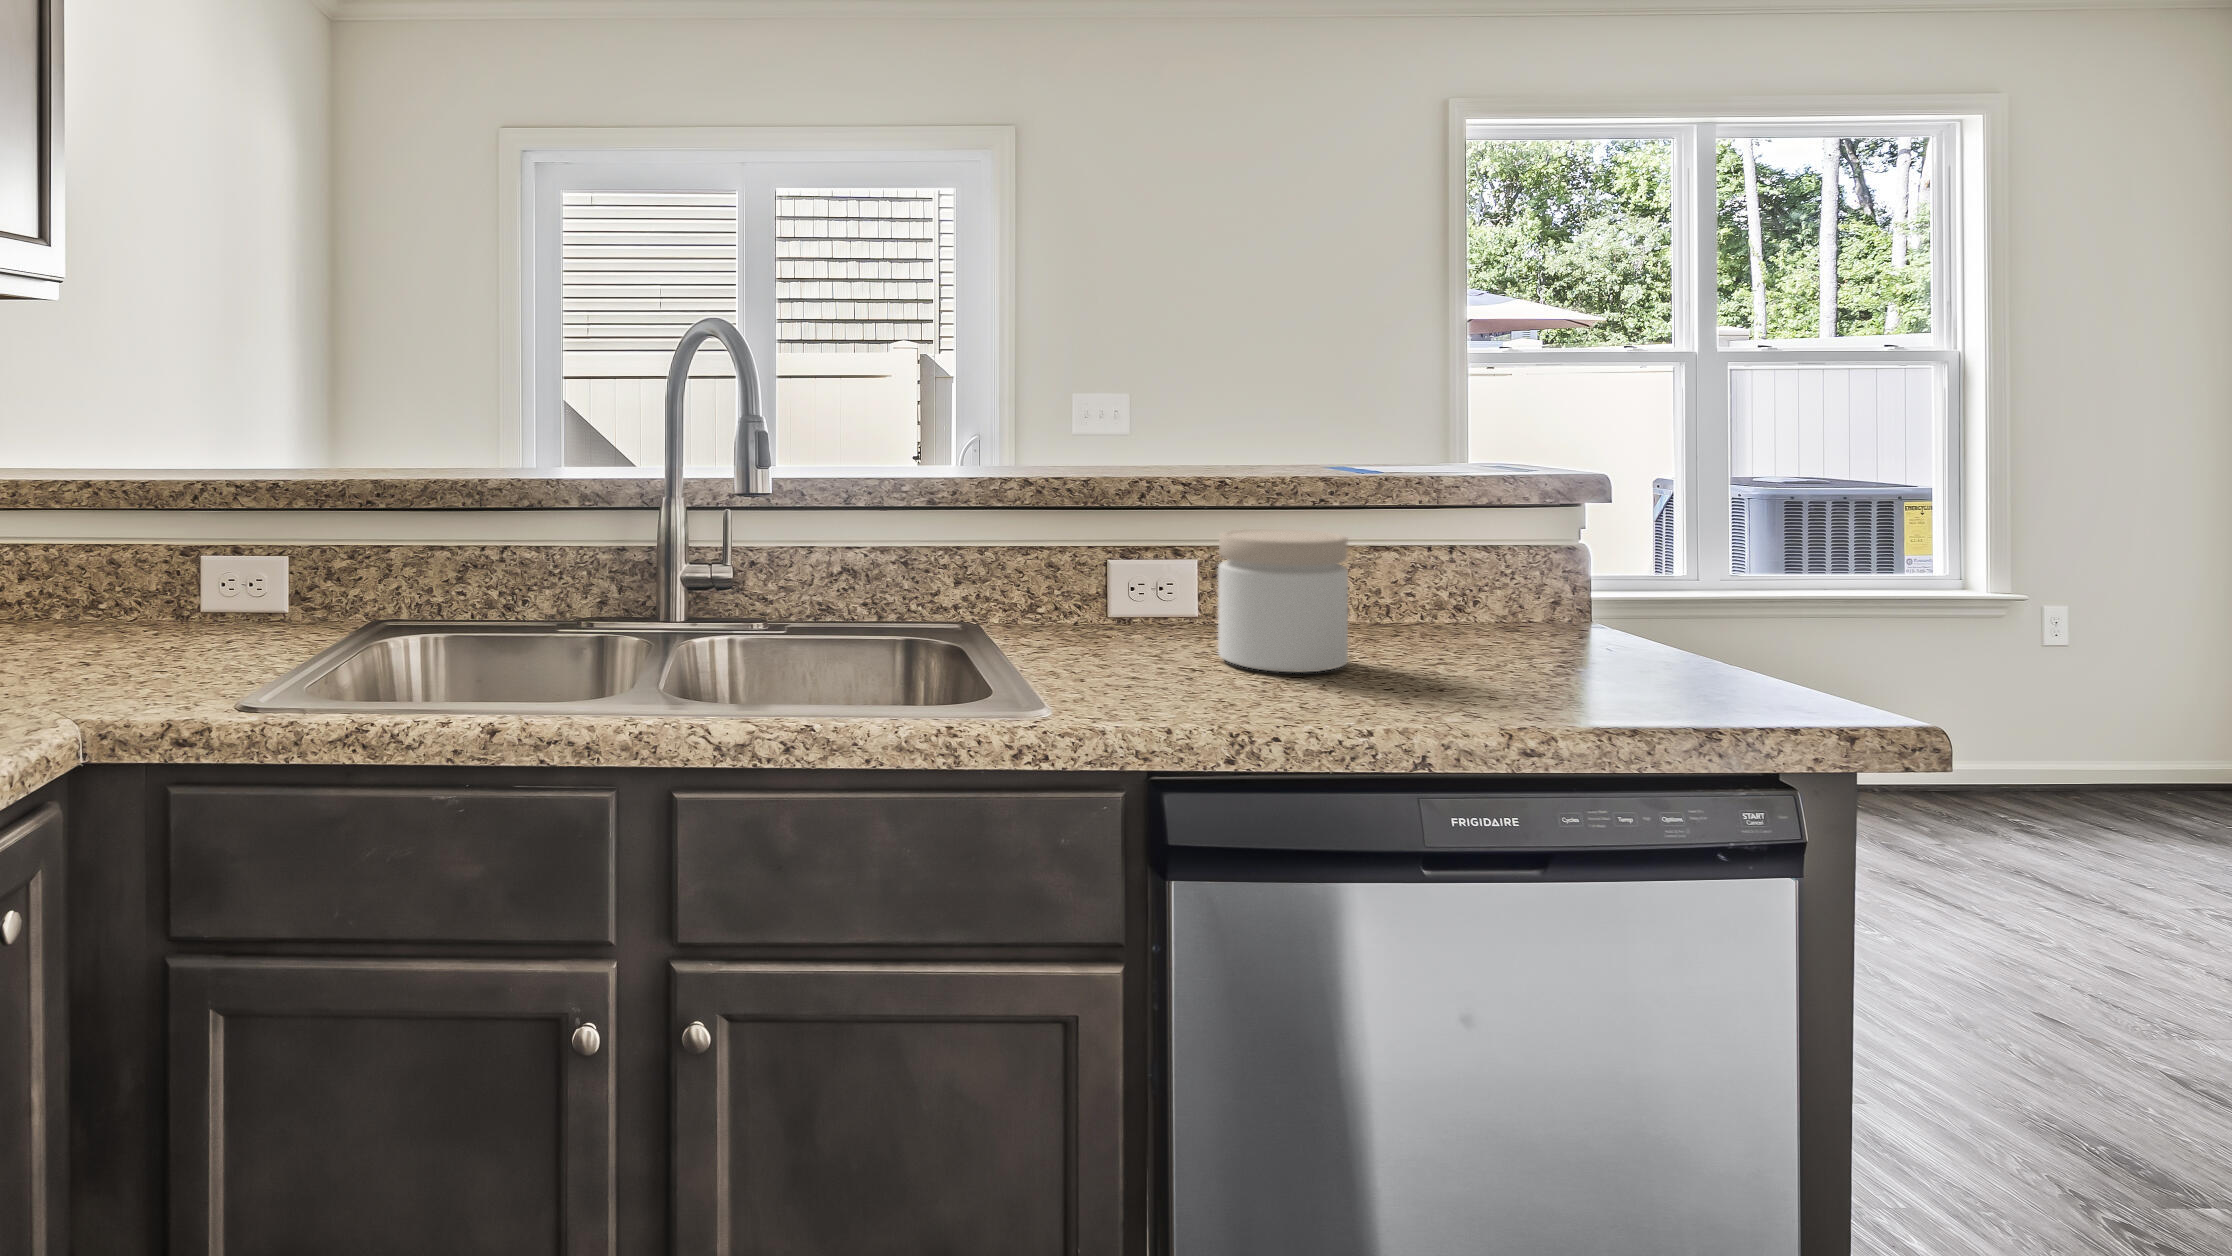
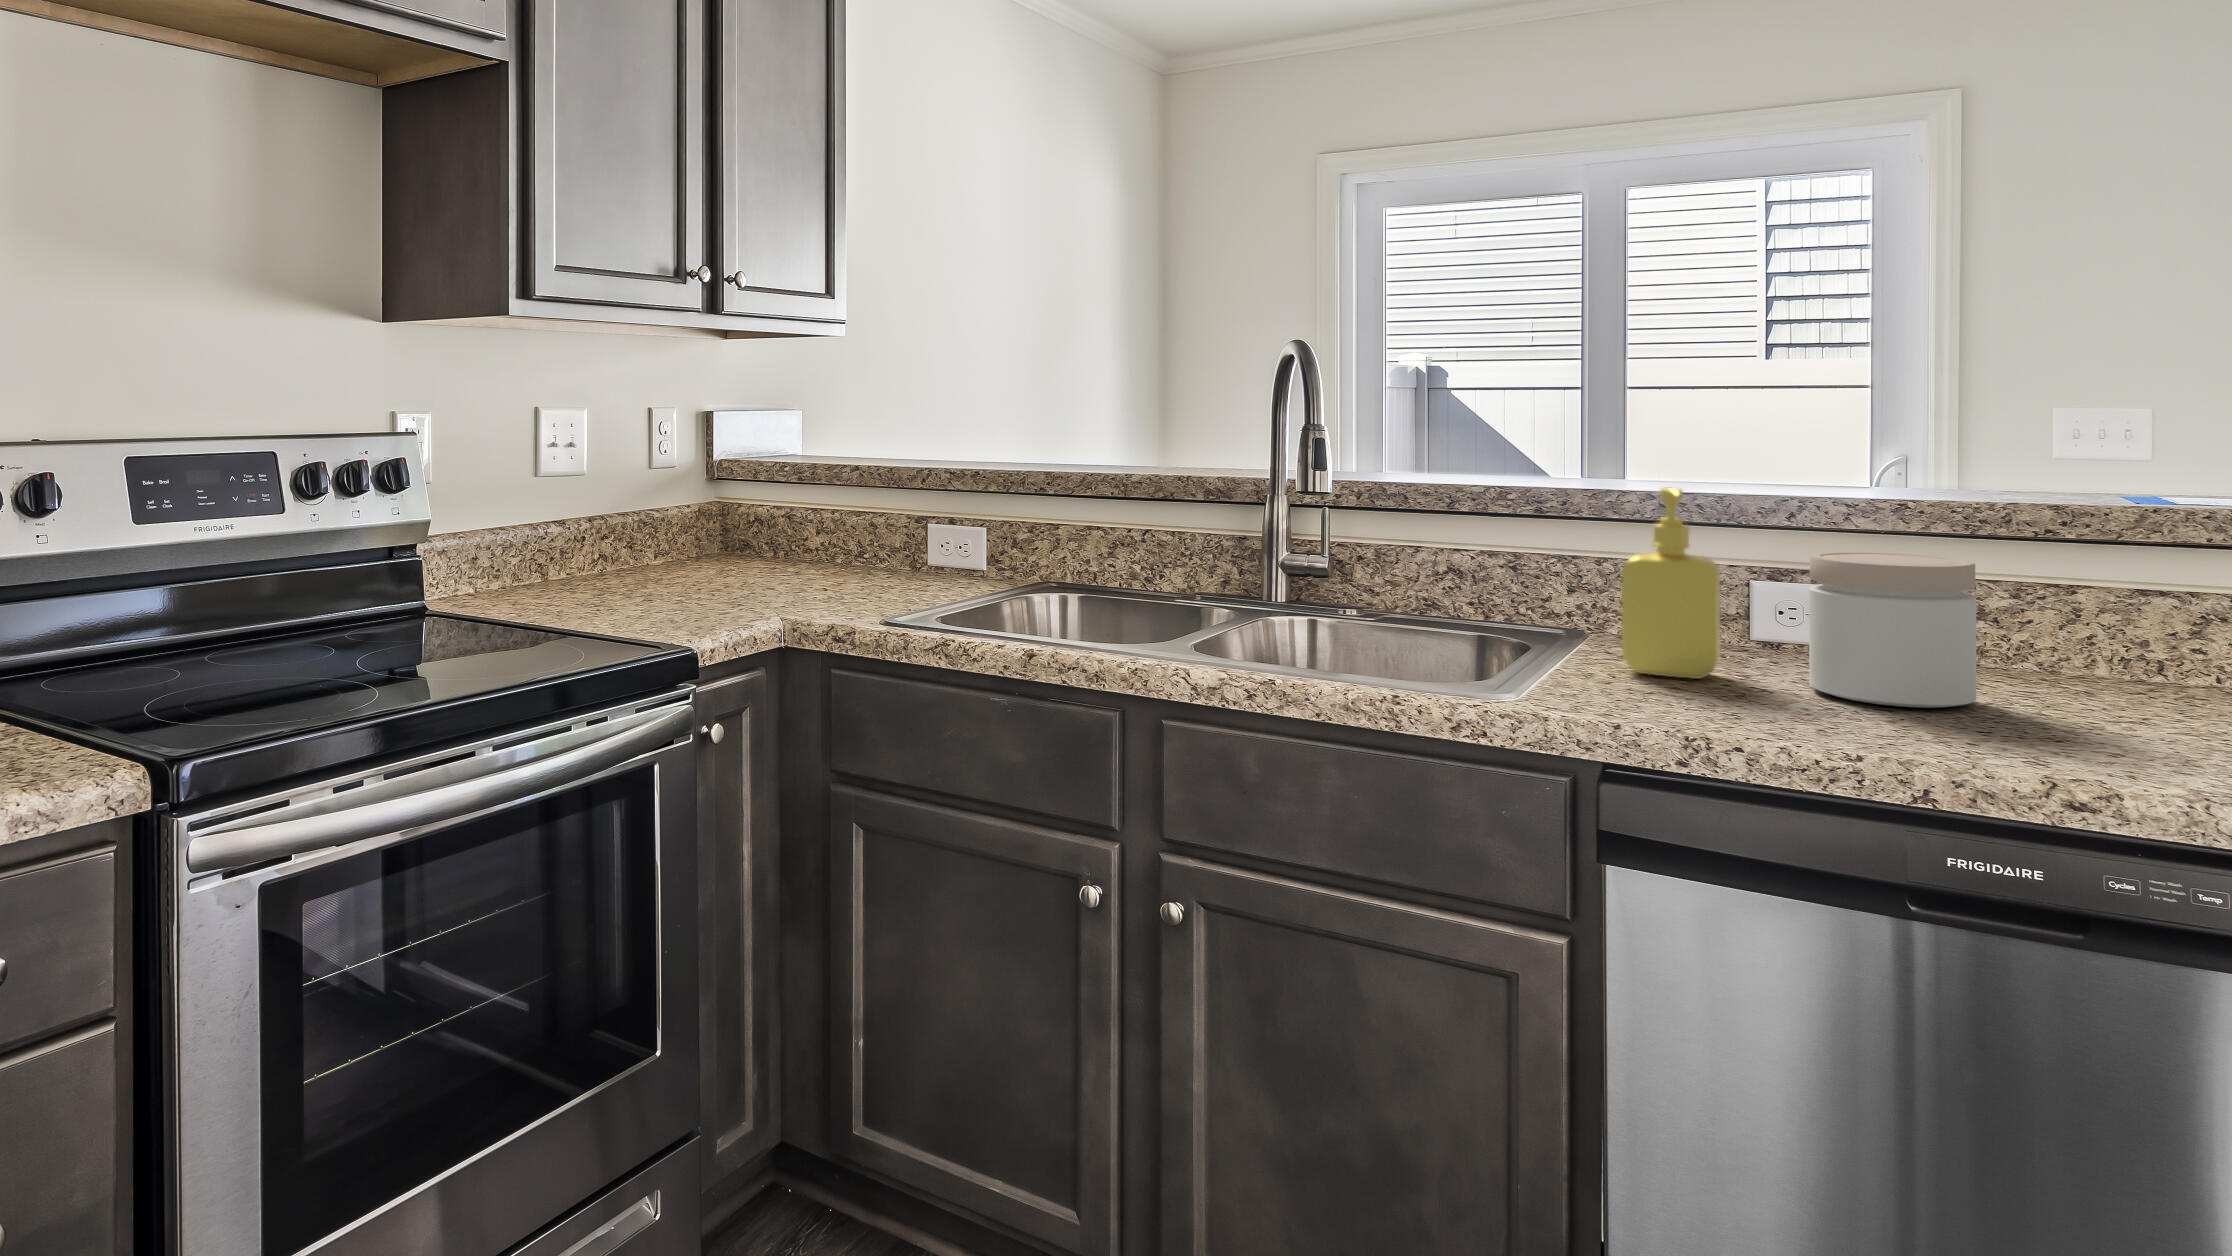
soap dispenser: none [1063,476,1154,666] -> present [1622,488,1720,679]

